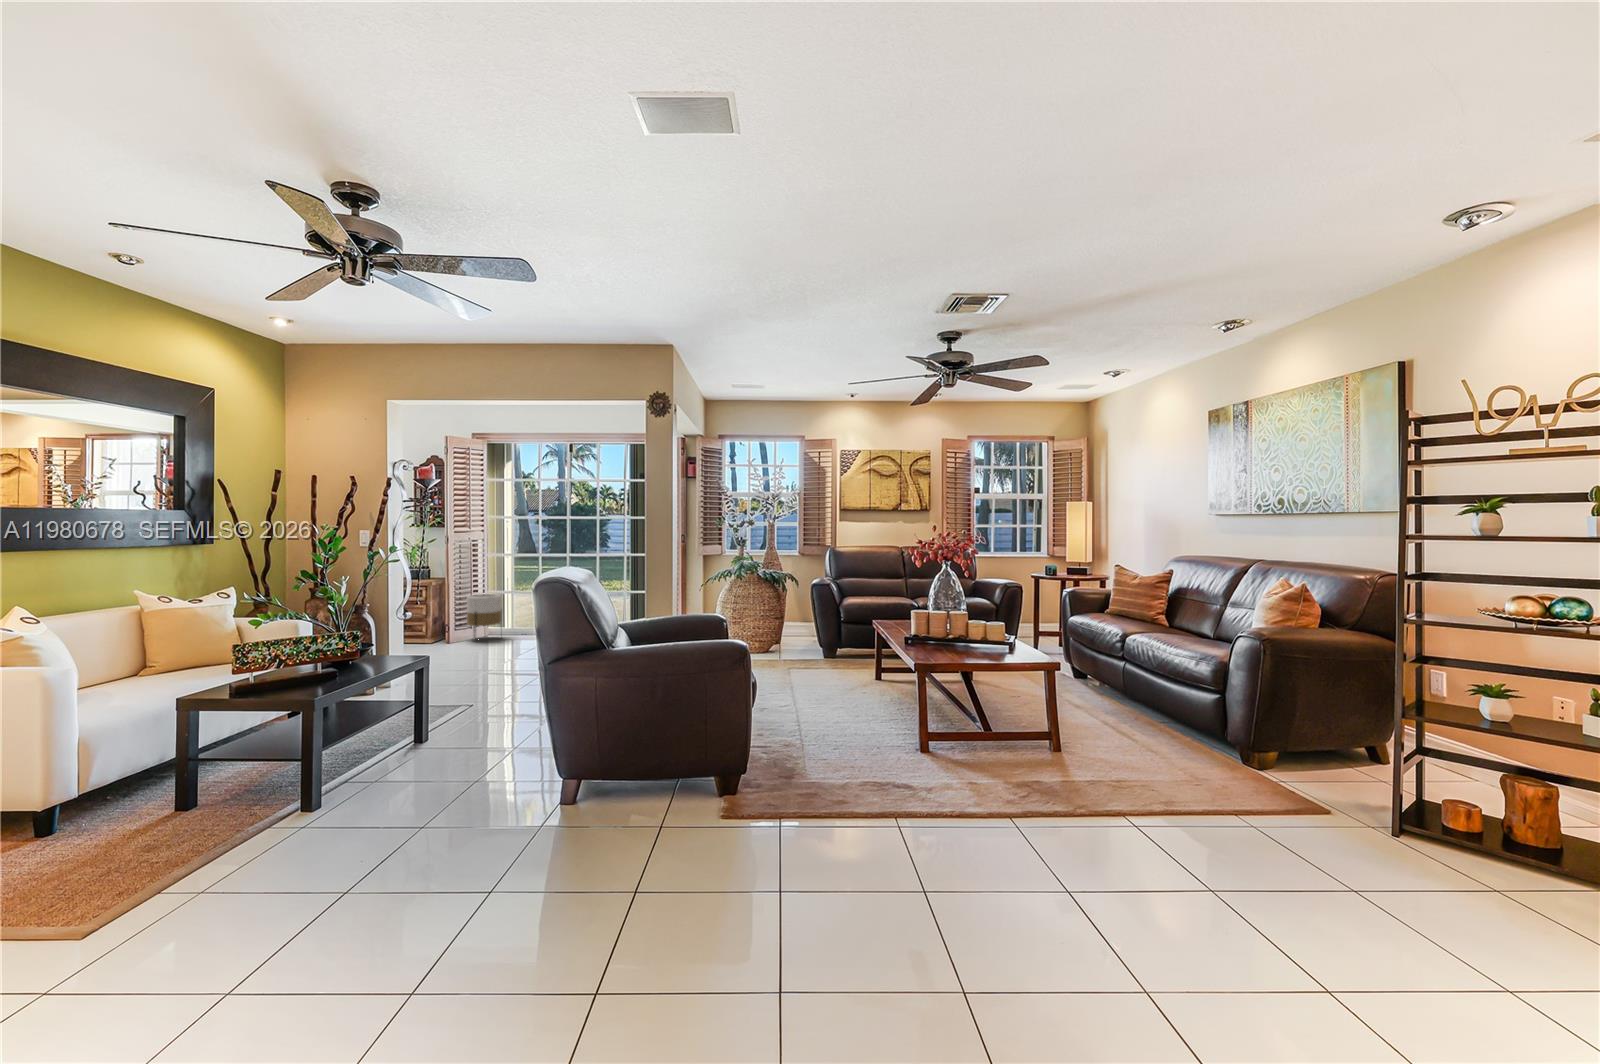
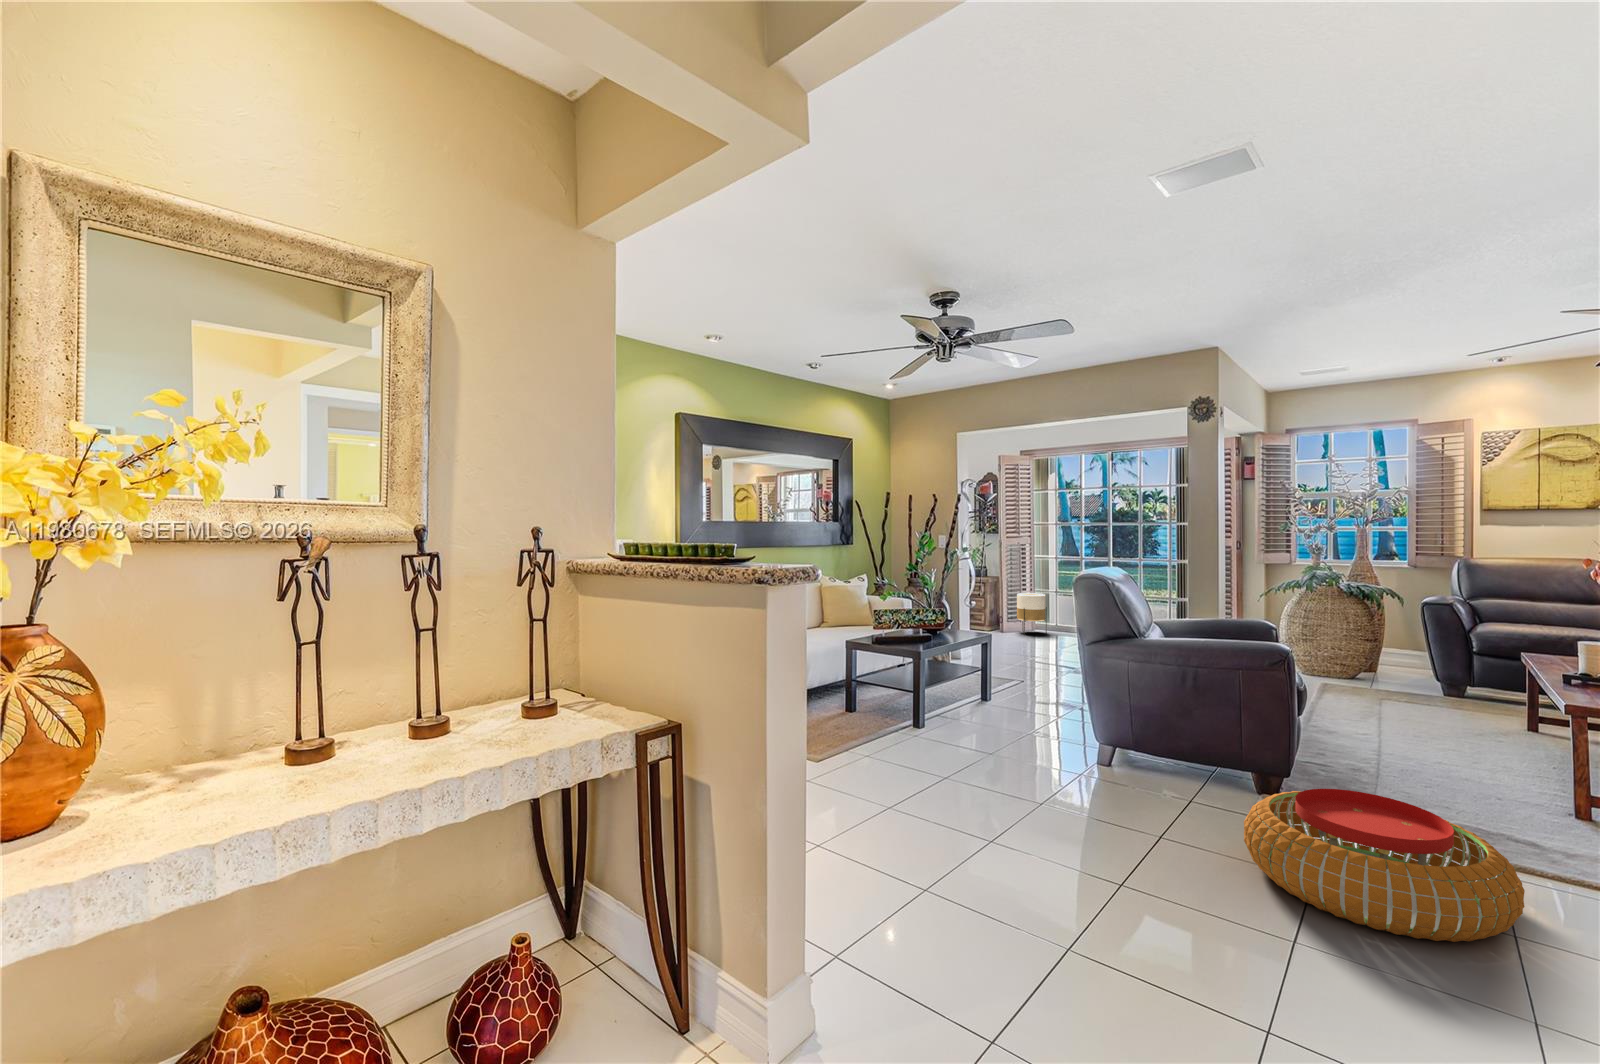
pouf: none [727,780,936,931] -> present [1244,789,1525,942]

